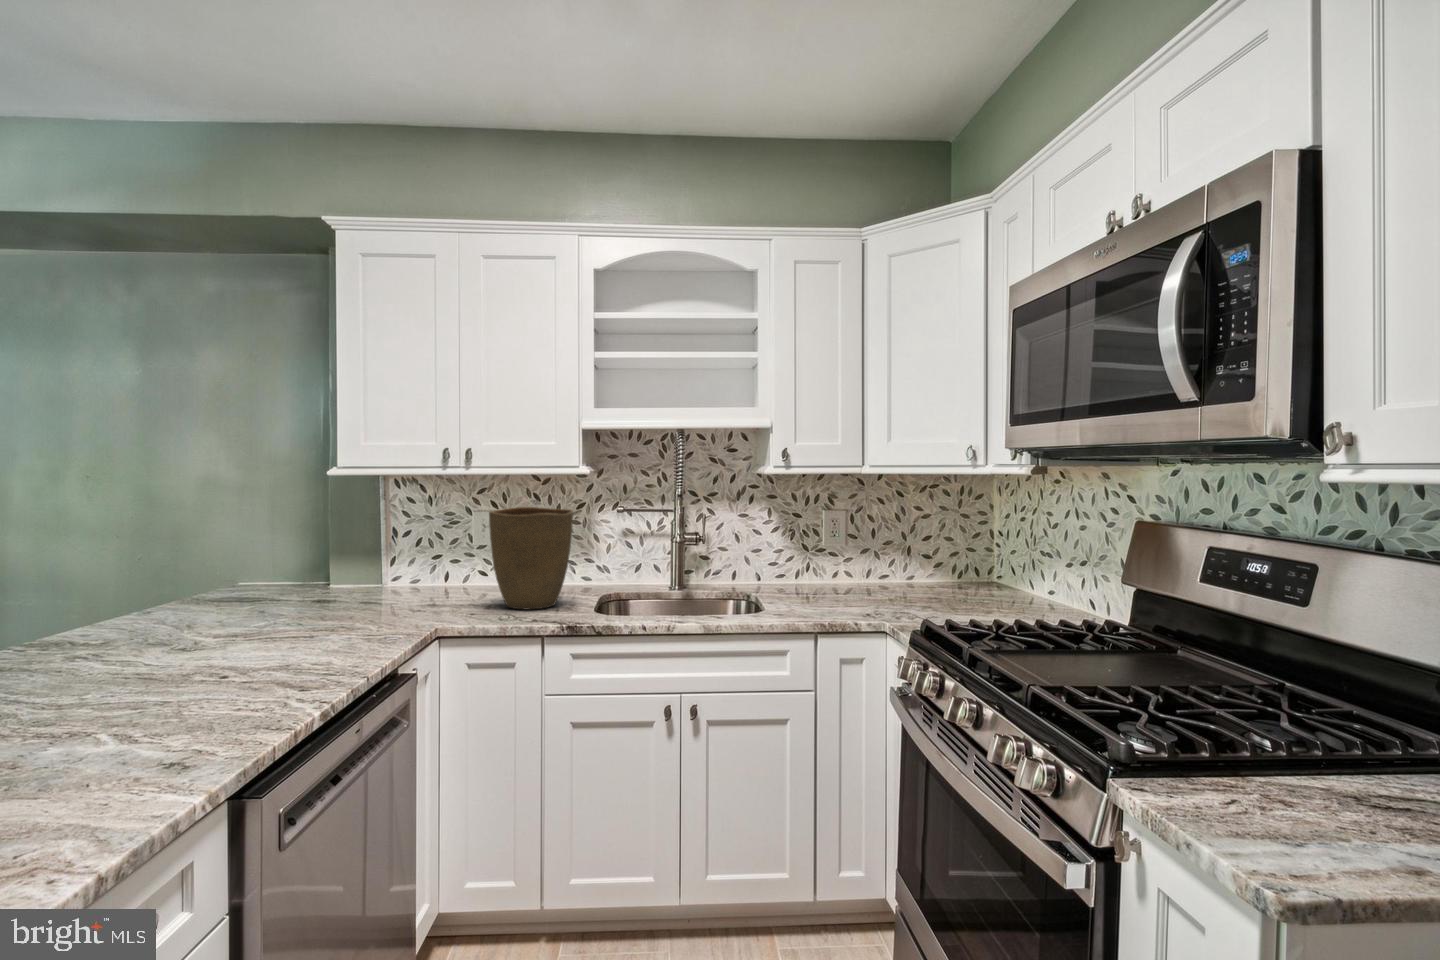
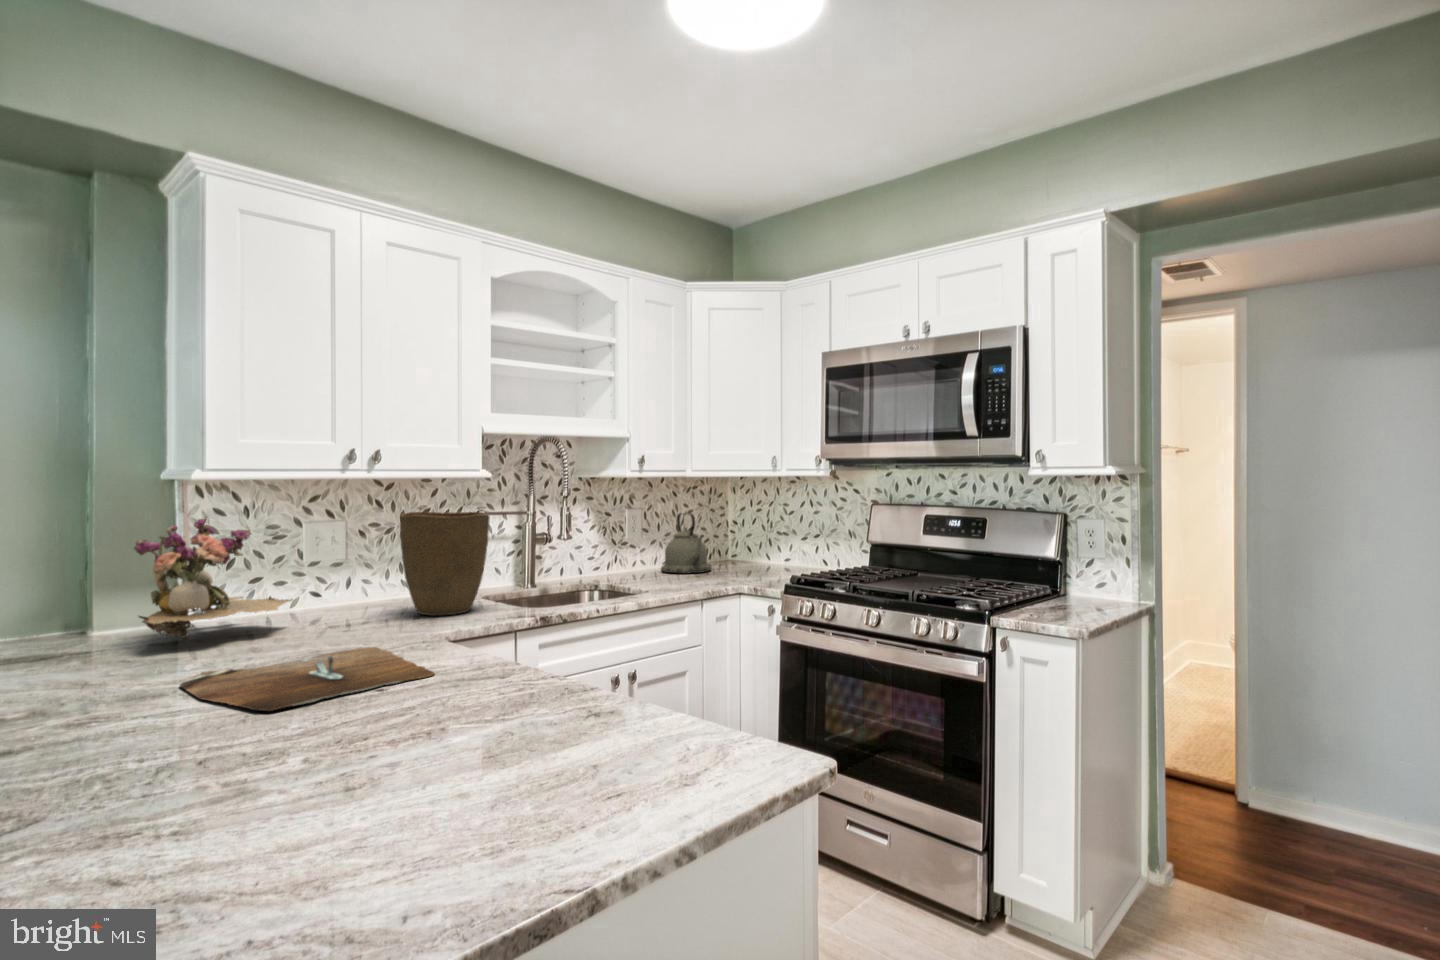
flower arrangement: none [292,503,418,603] -> present [134,516,292,641]
kettle: none [851,519,917,597] -> present [661,513,711,573]
cutting board: none [164,628,381,669] -> present [180,647,434,711]

